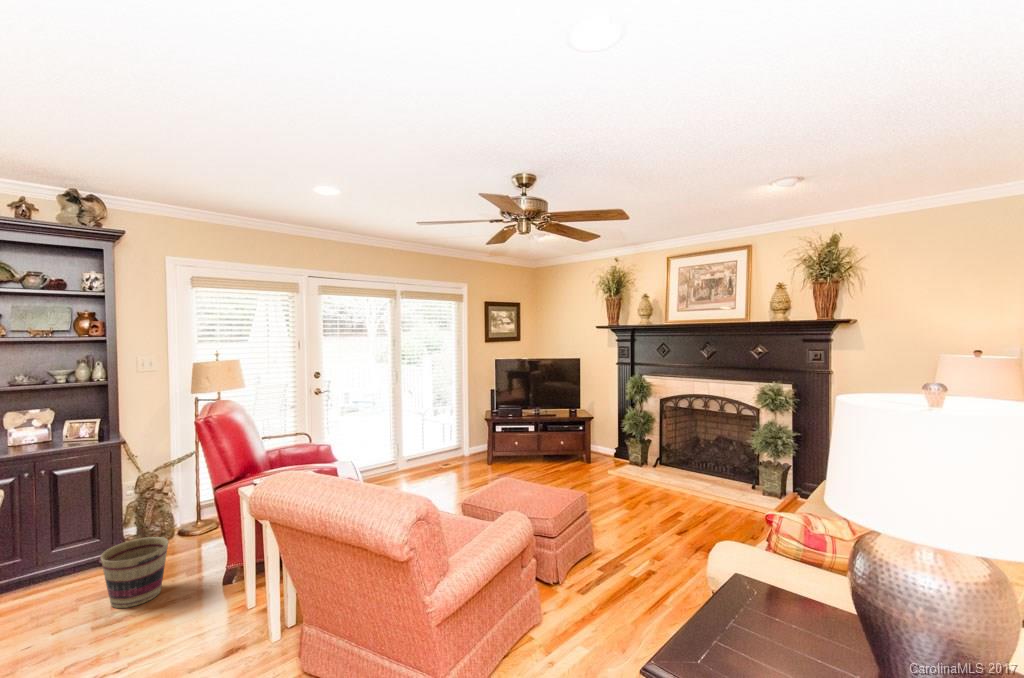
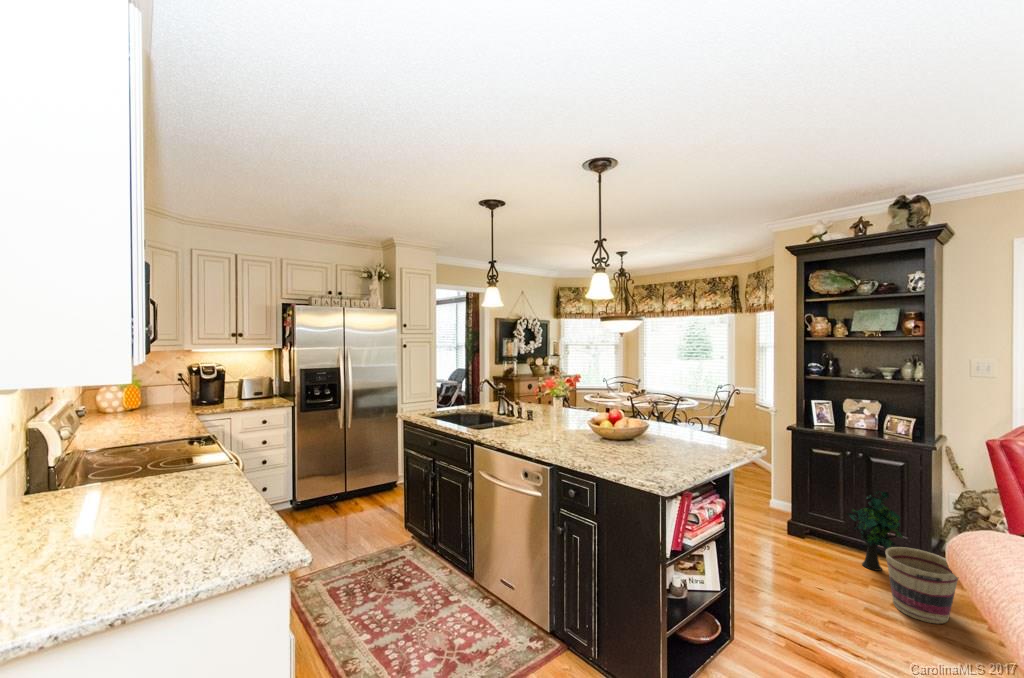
decorative plant: none [32,501,102,593] -> present [847,491,903,571]

